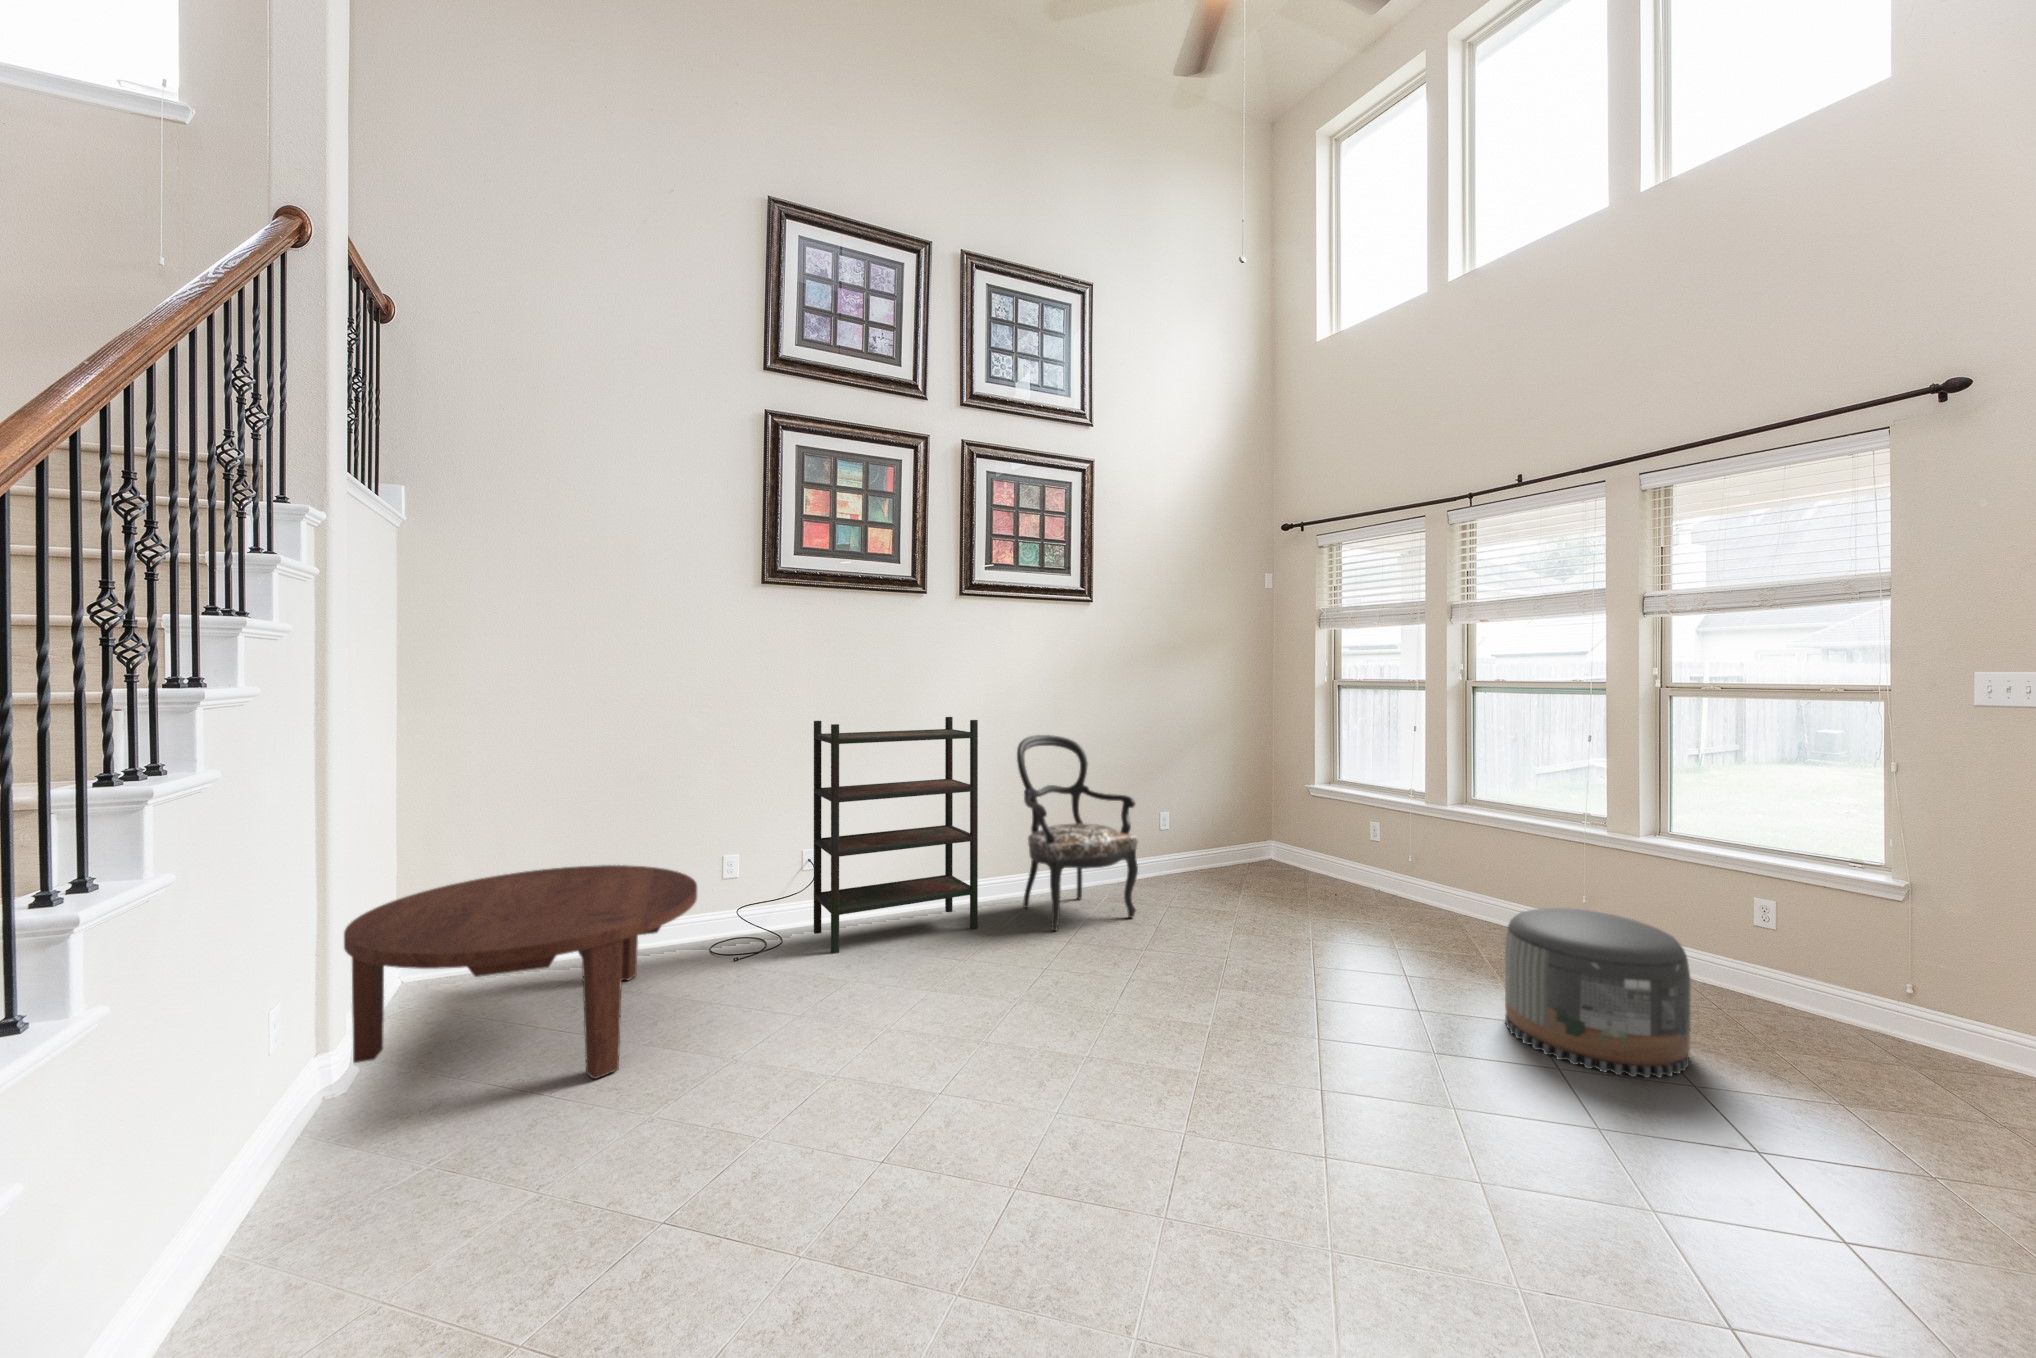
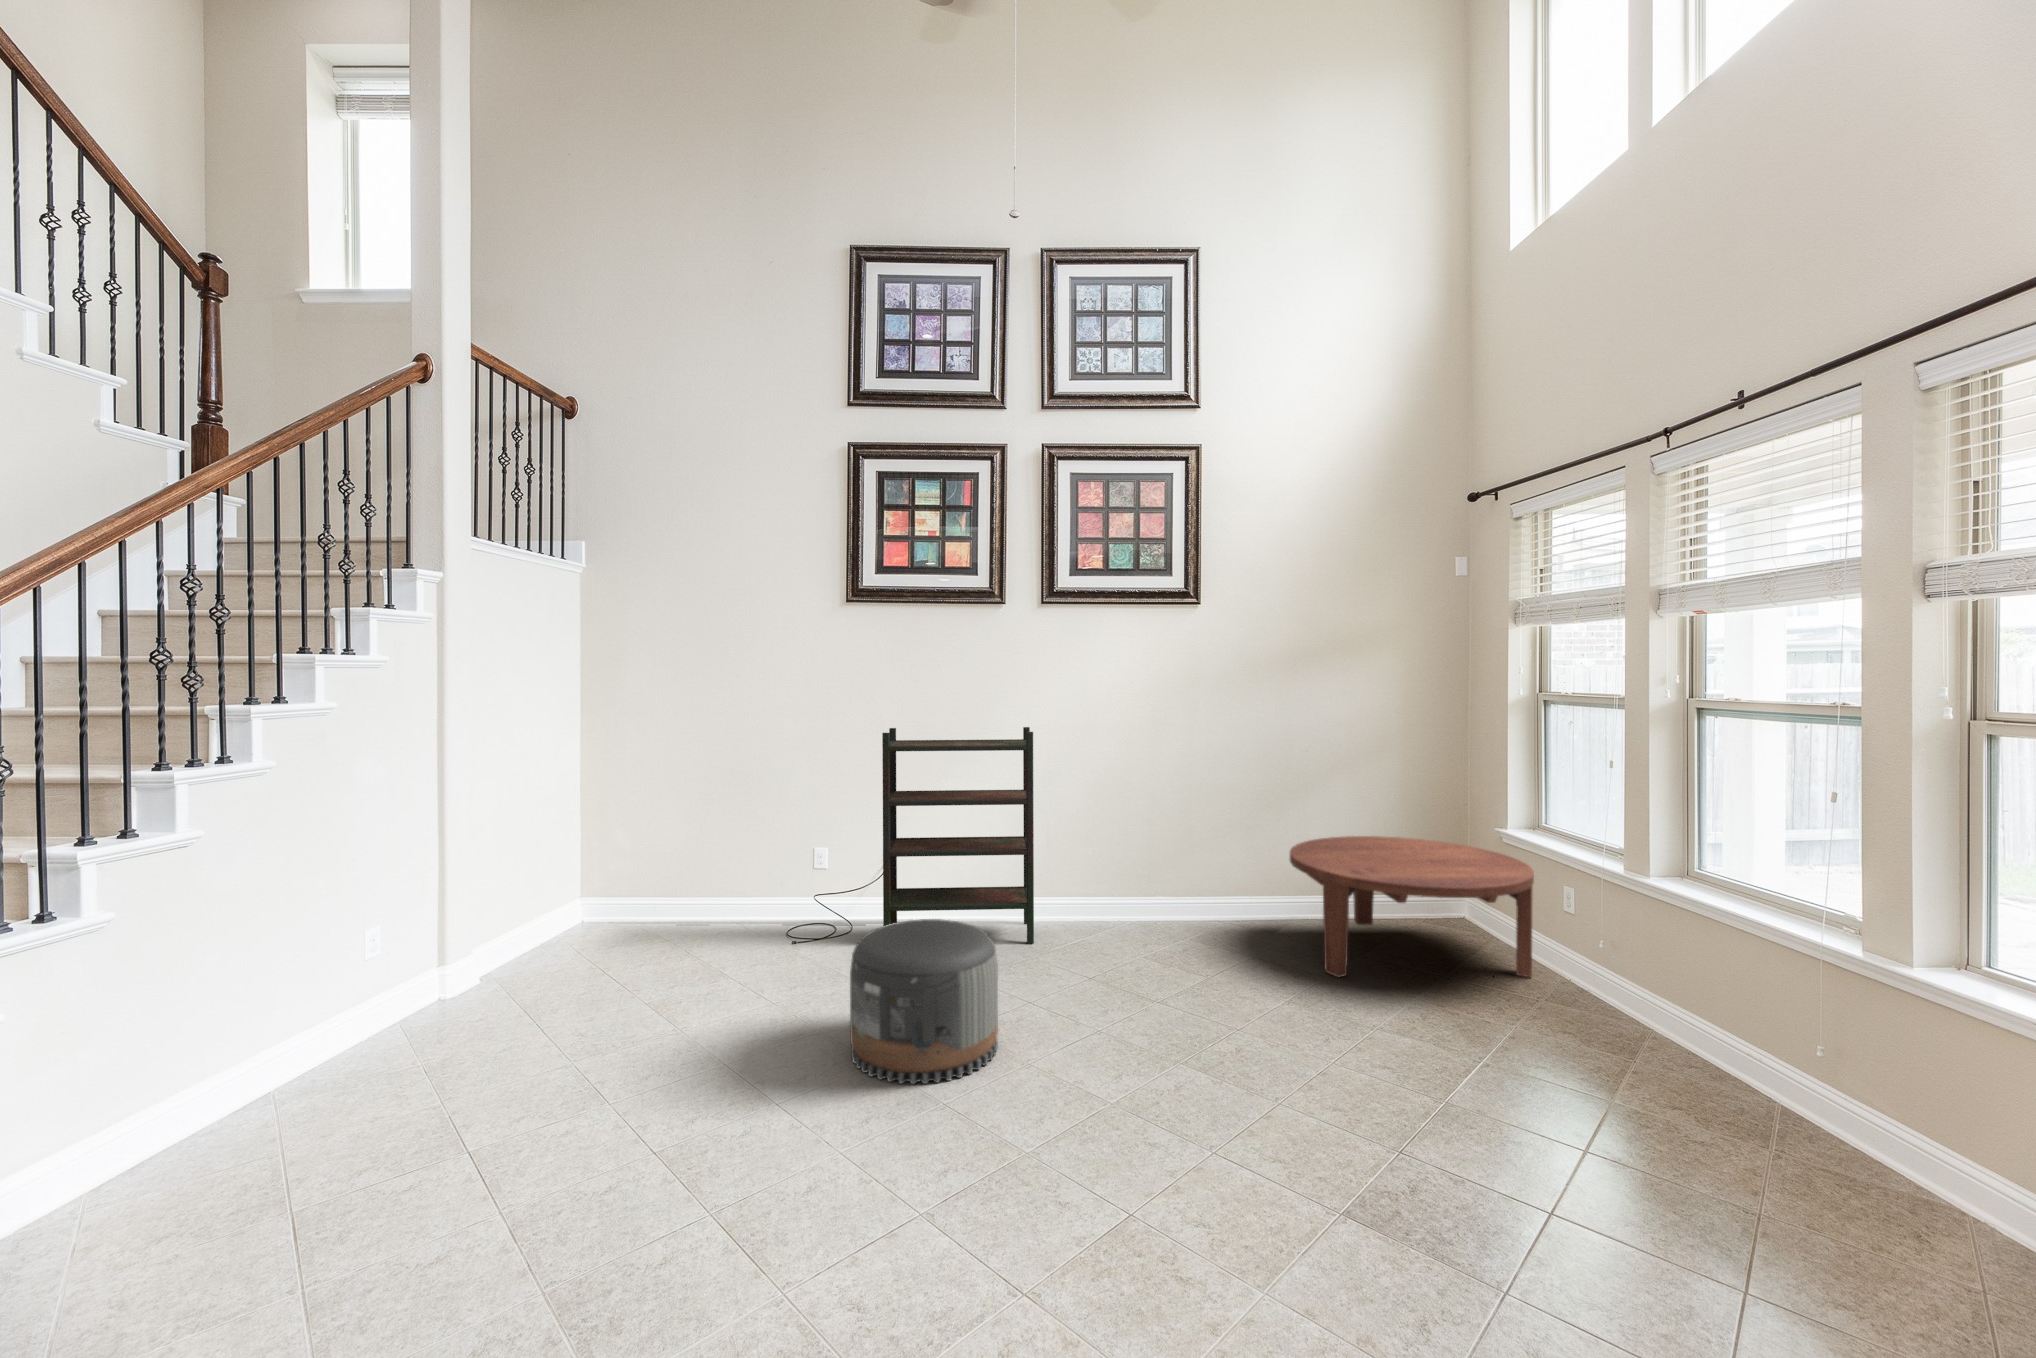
armchair: present [1017,735,1138,931] -> none [1091,749,1214,959]
coffee table: present [344,865,697,1079] -> present [1290,836,1534,977]
pouf: present [1505,908,1691,1078] -> present [850,919,998,1084]

